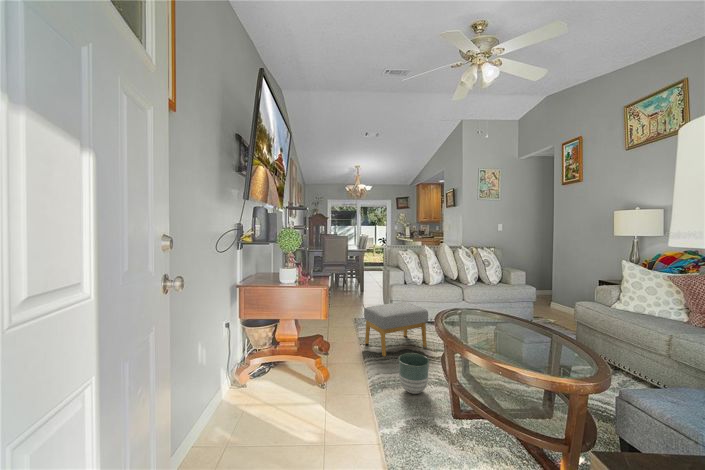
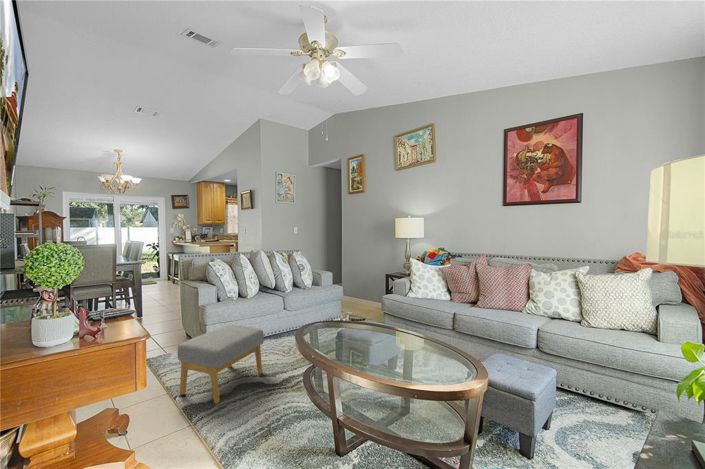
planter: present [399,353,429,394] -> none [260,386,298,439]

